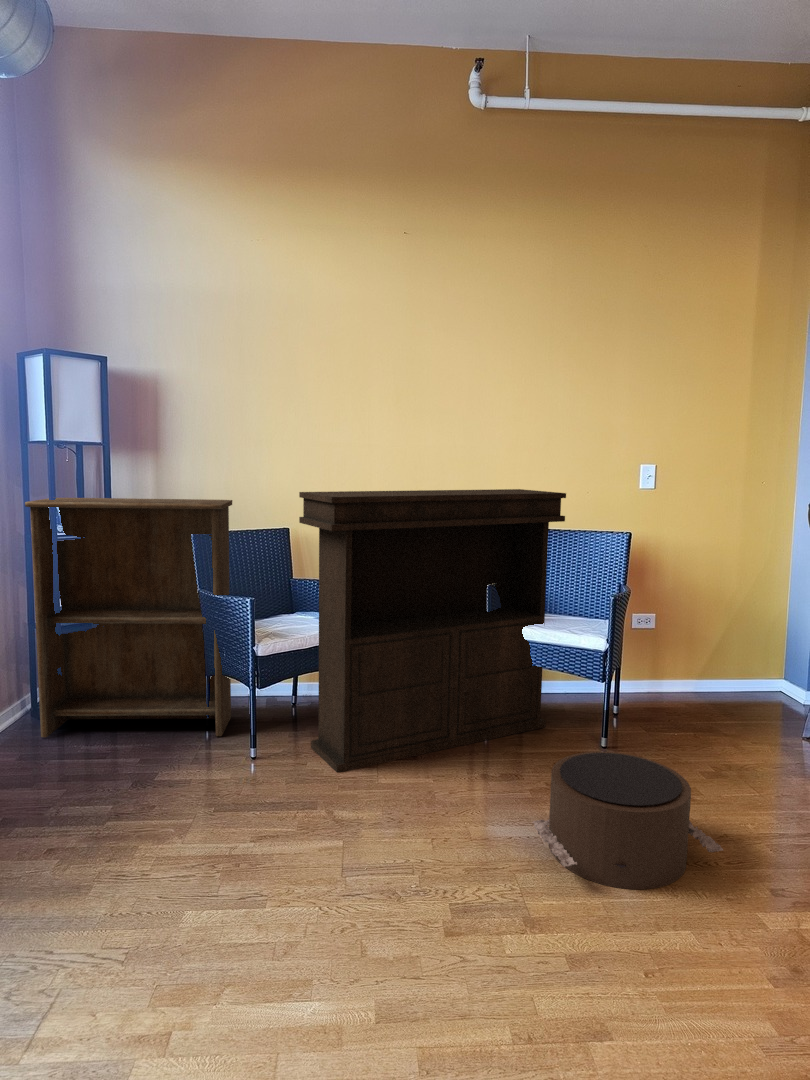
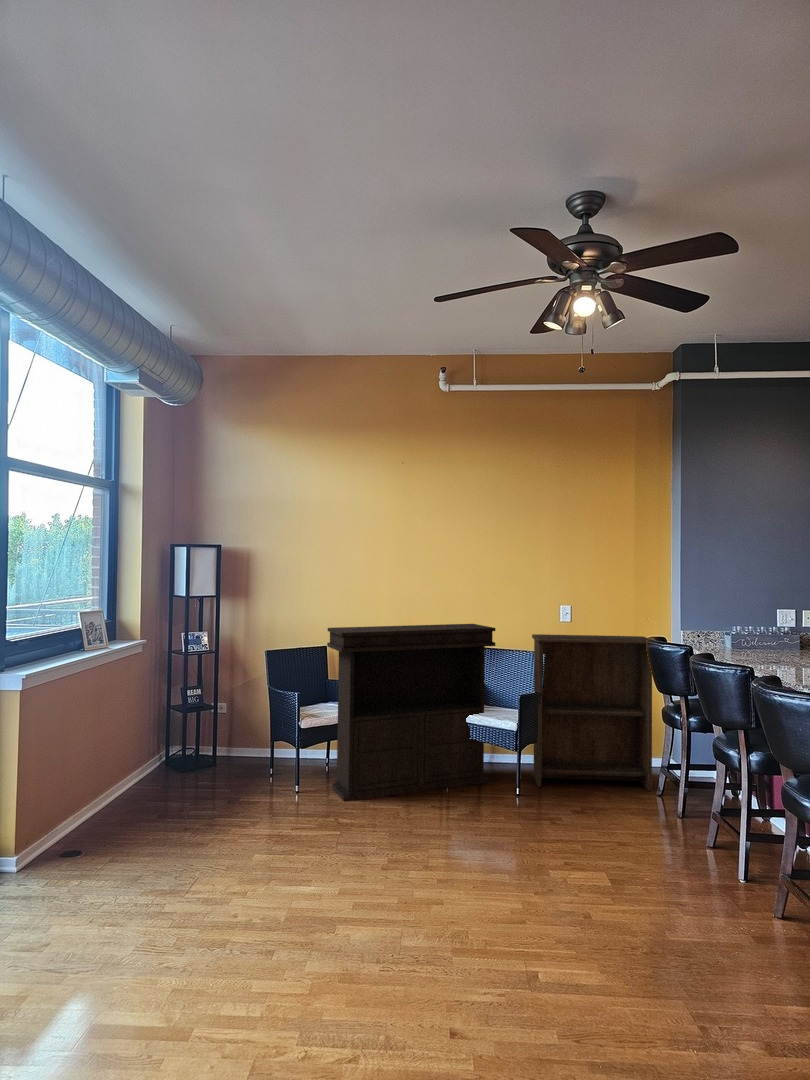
bookshelf: present [25,498,232,737] -> present [532,634,652,791]
pouf: present [532,752,723,889] -> none [444,788,547,861]

